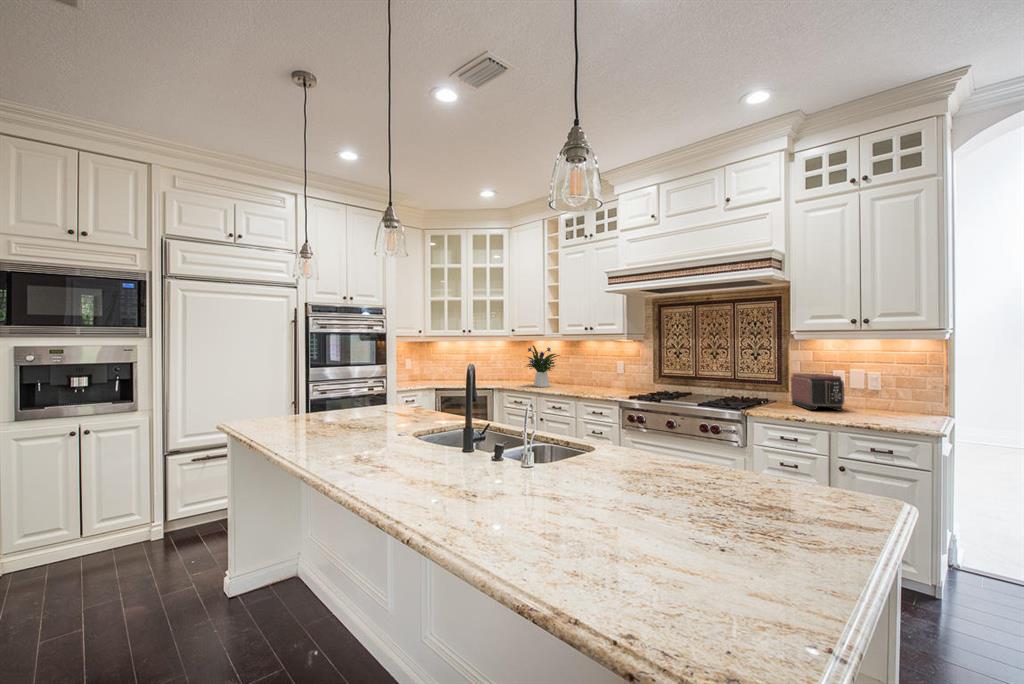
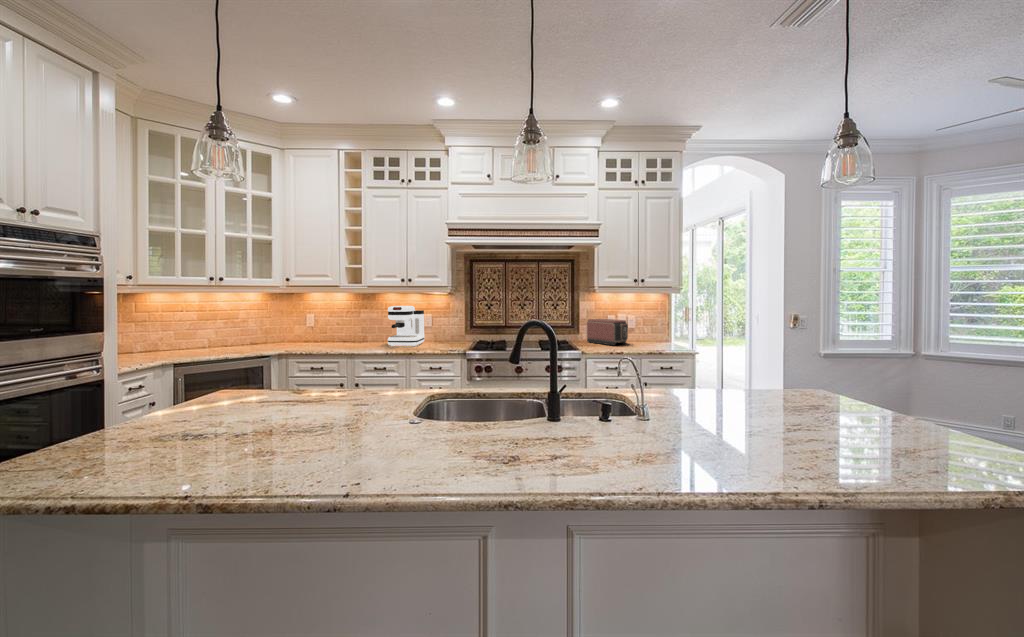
flower arrangement: present [527,345,560,387] -> none [316,298,366,346]
coffee maker: none [568,353,608,392] -> present [388,306,425,346]

